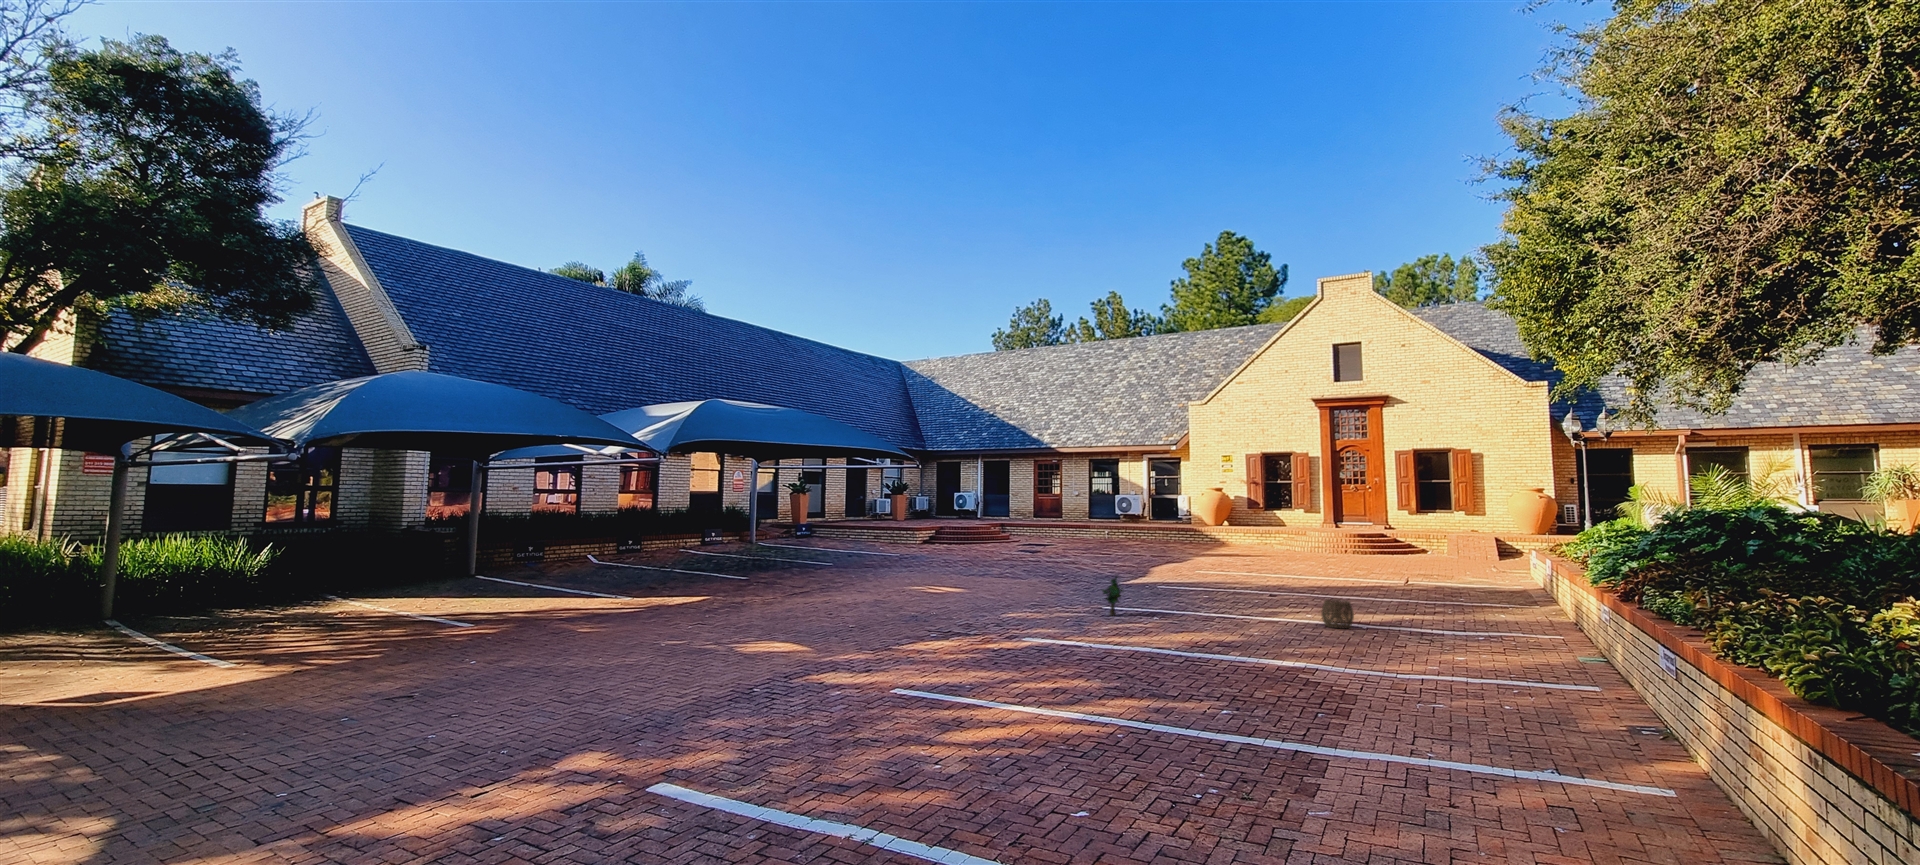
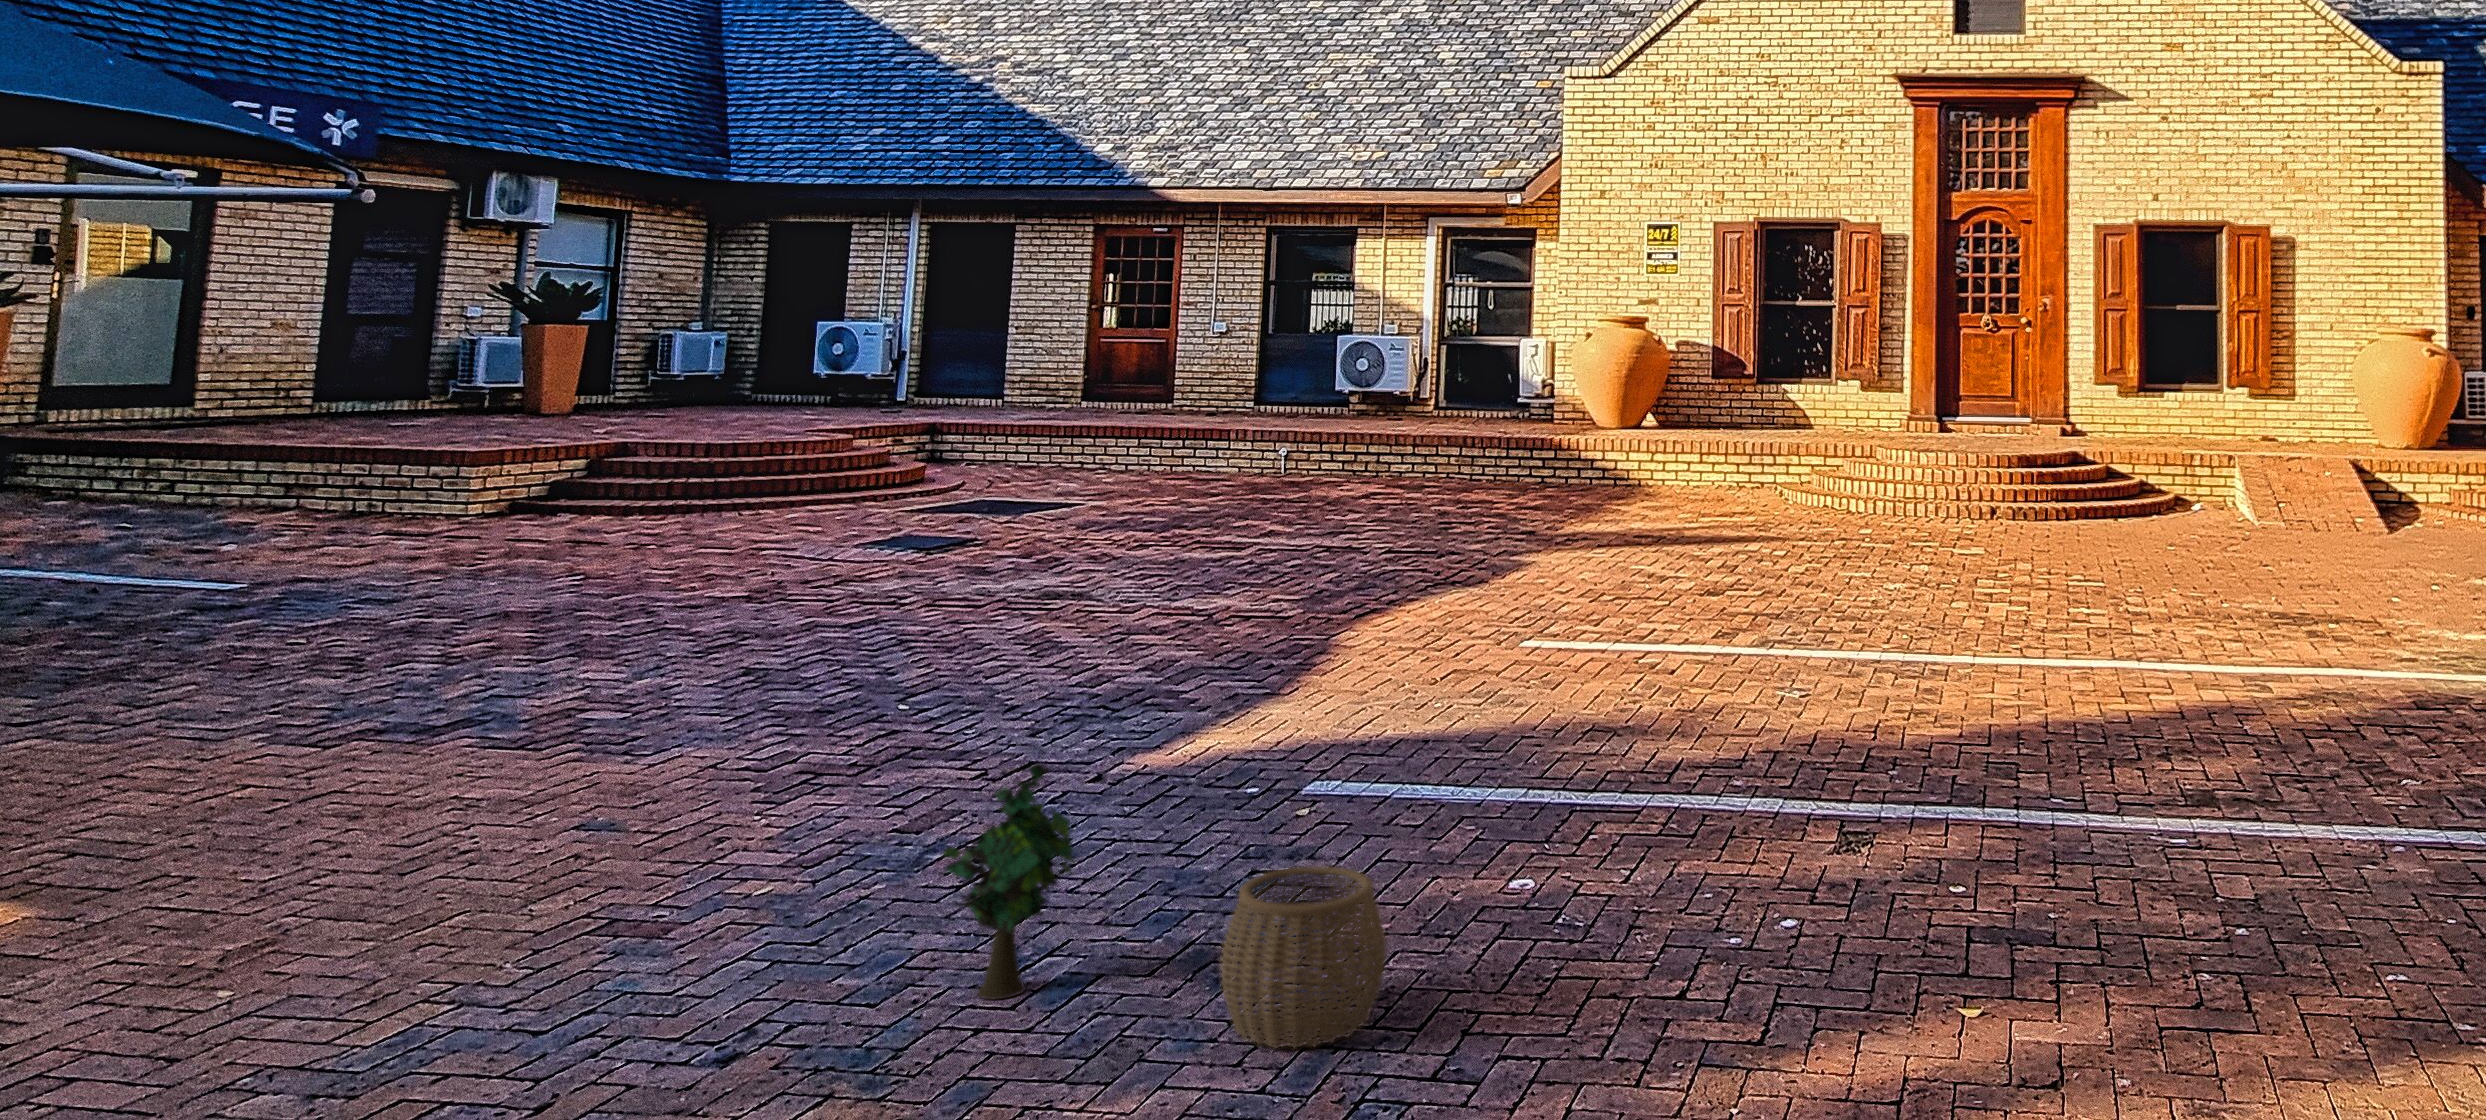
woven basket: present [1321,599,1354,628] -> present [1220,866,1386,1048]

